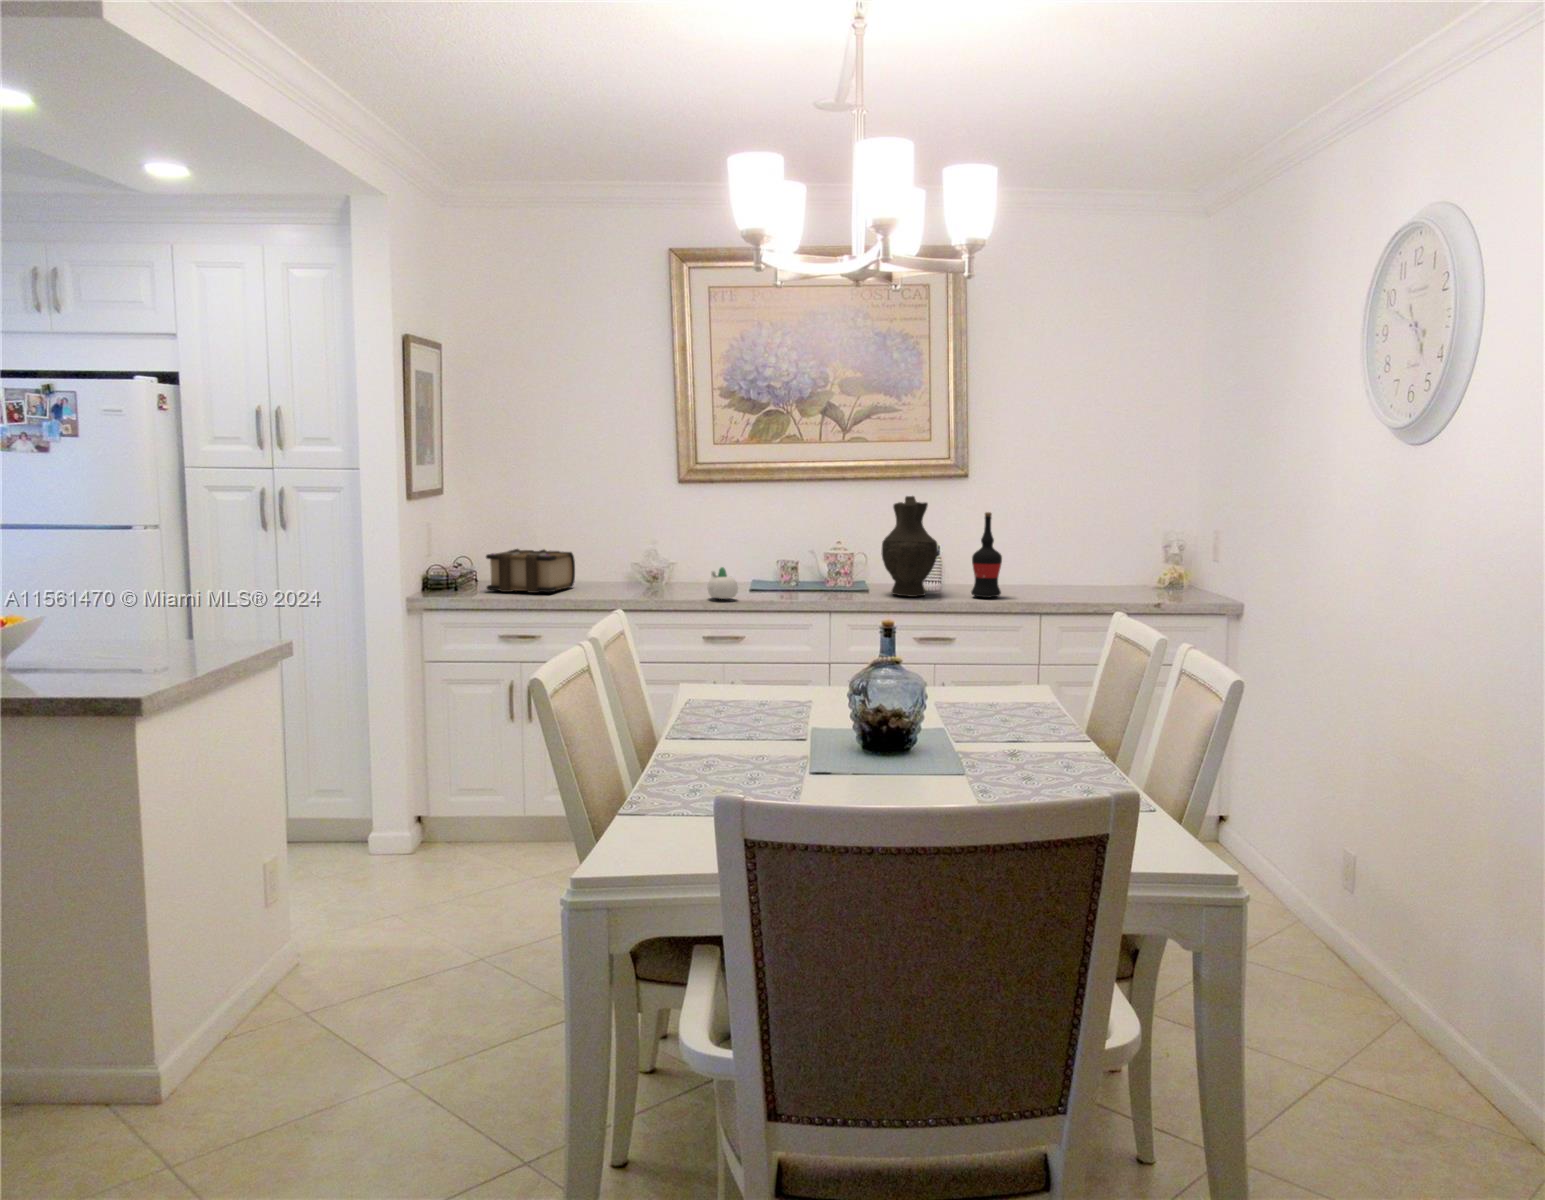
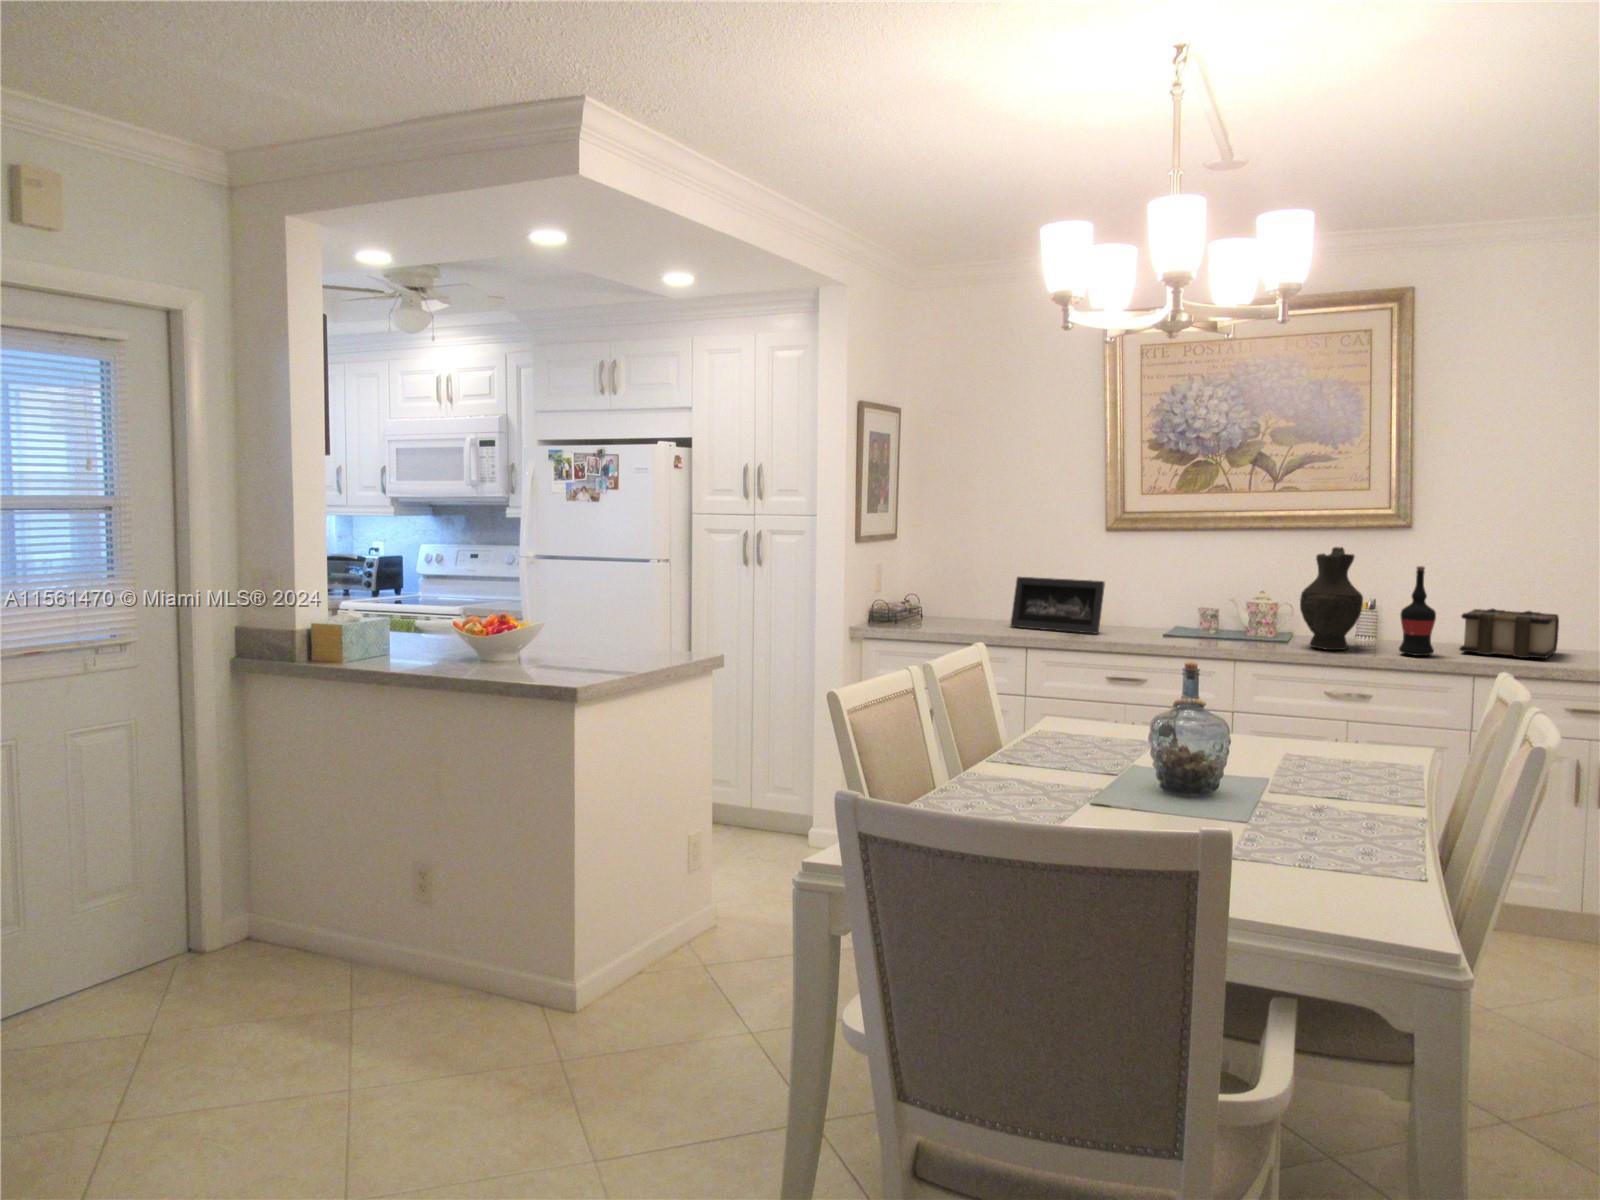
picture frame: none [587,535,688,593] -> present [1011,577,1105,634]
book: present [486,549,575,593] -> present [1460,609,1559,658]
succulent planter: present [708,567,738,599] -> none [1116,611,1145,642]

